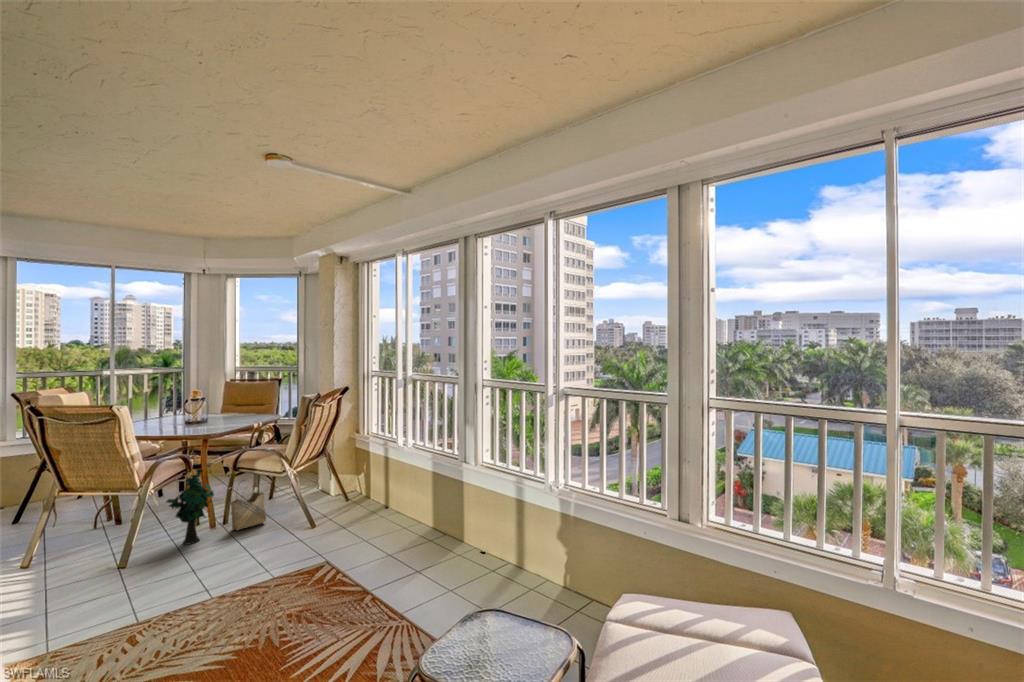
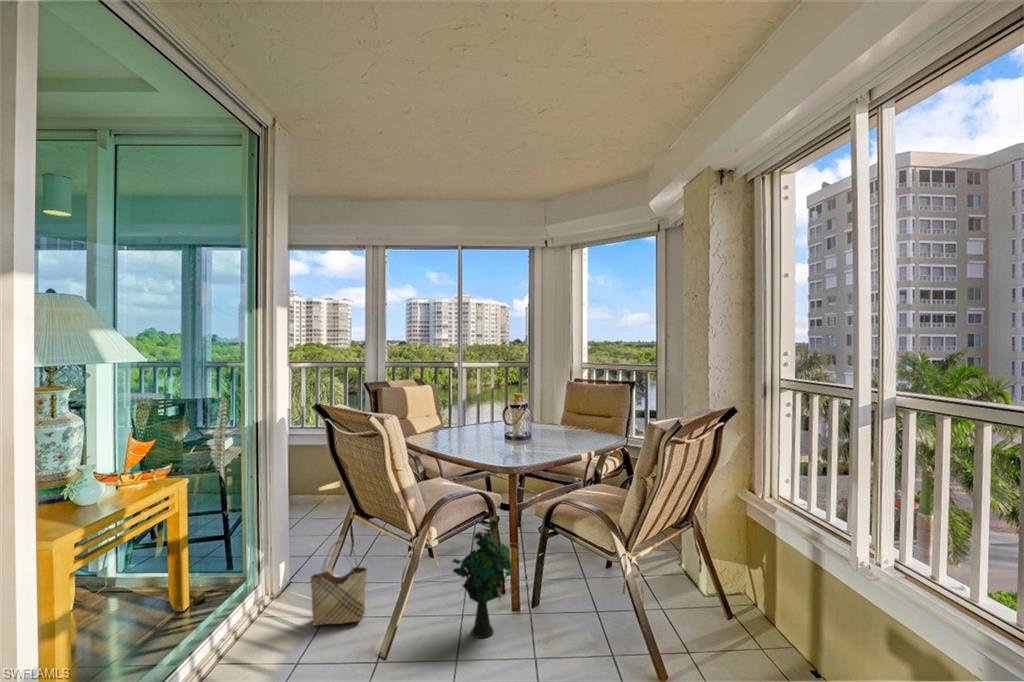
woven basket: present [231,493,266,530] -> present [310,542,367,626]

